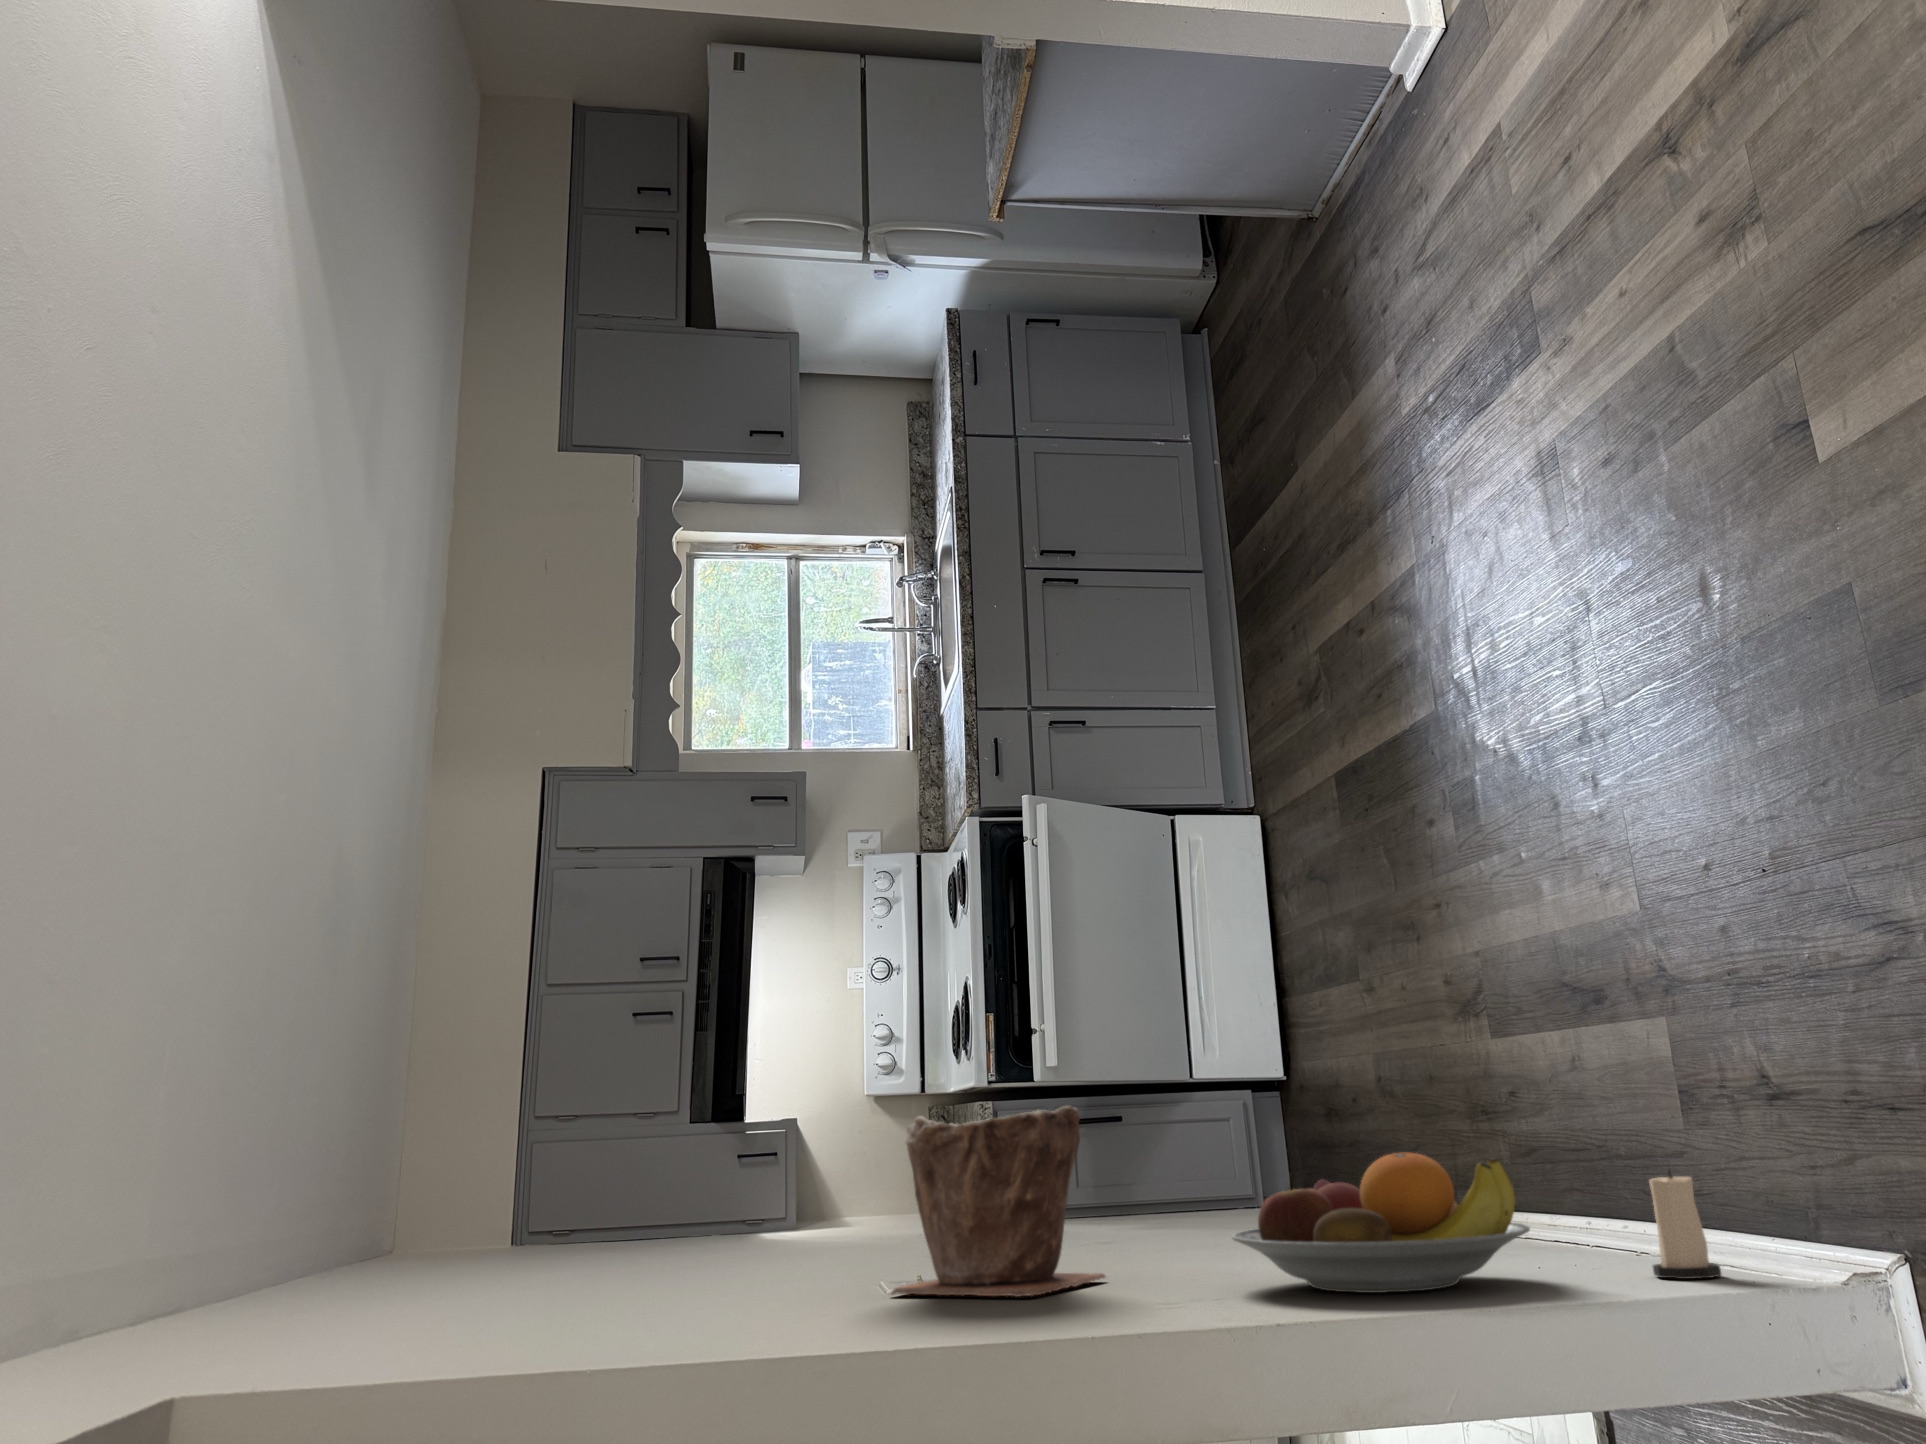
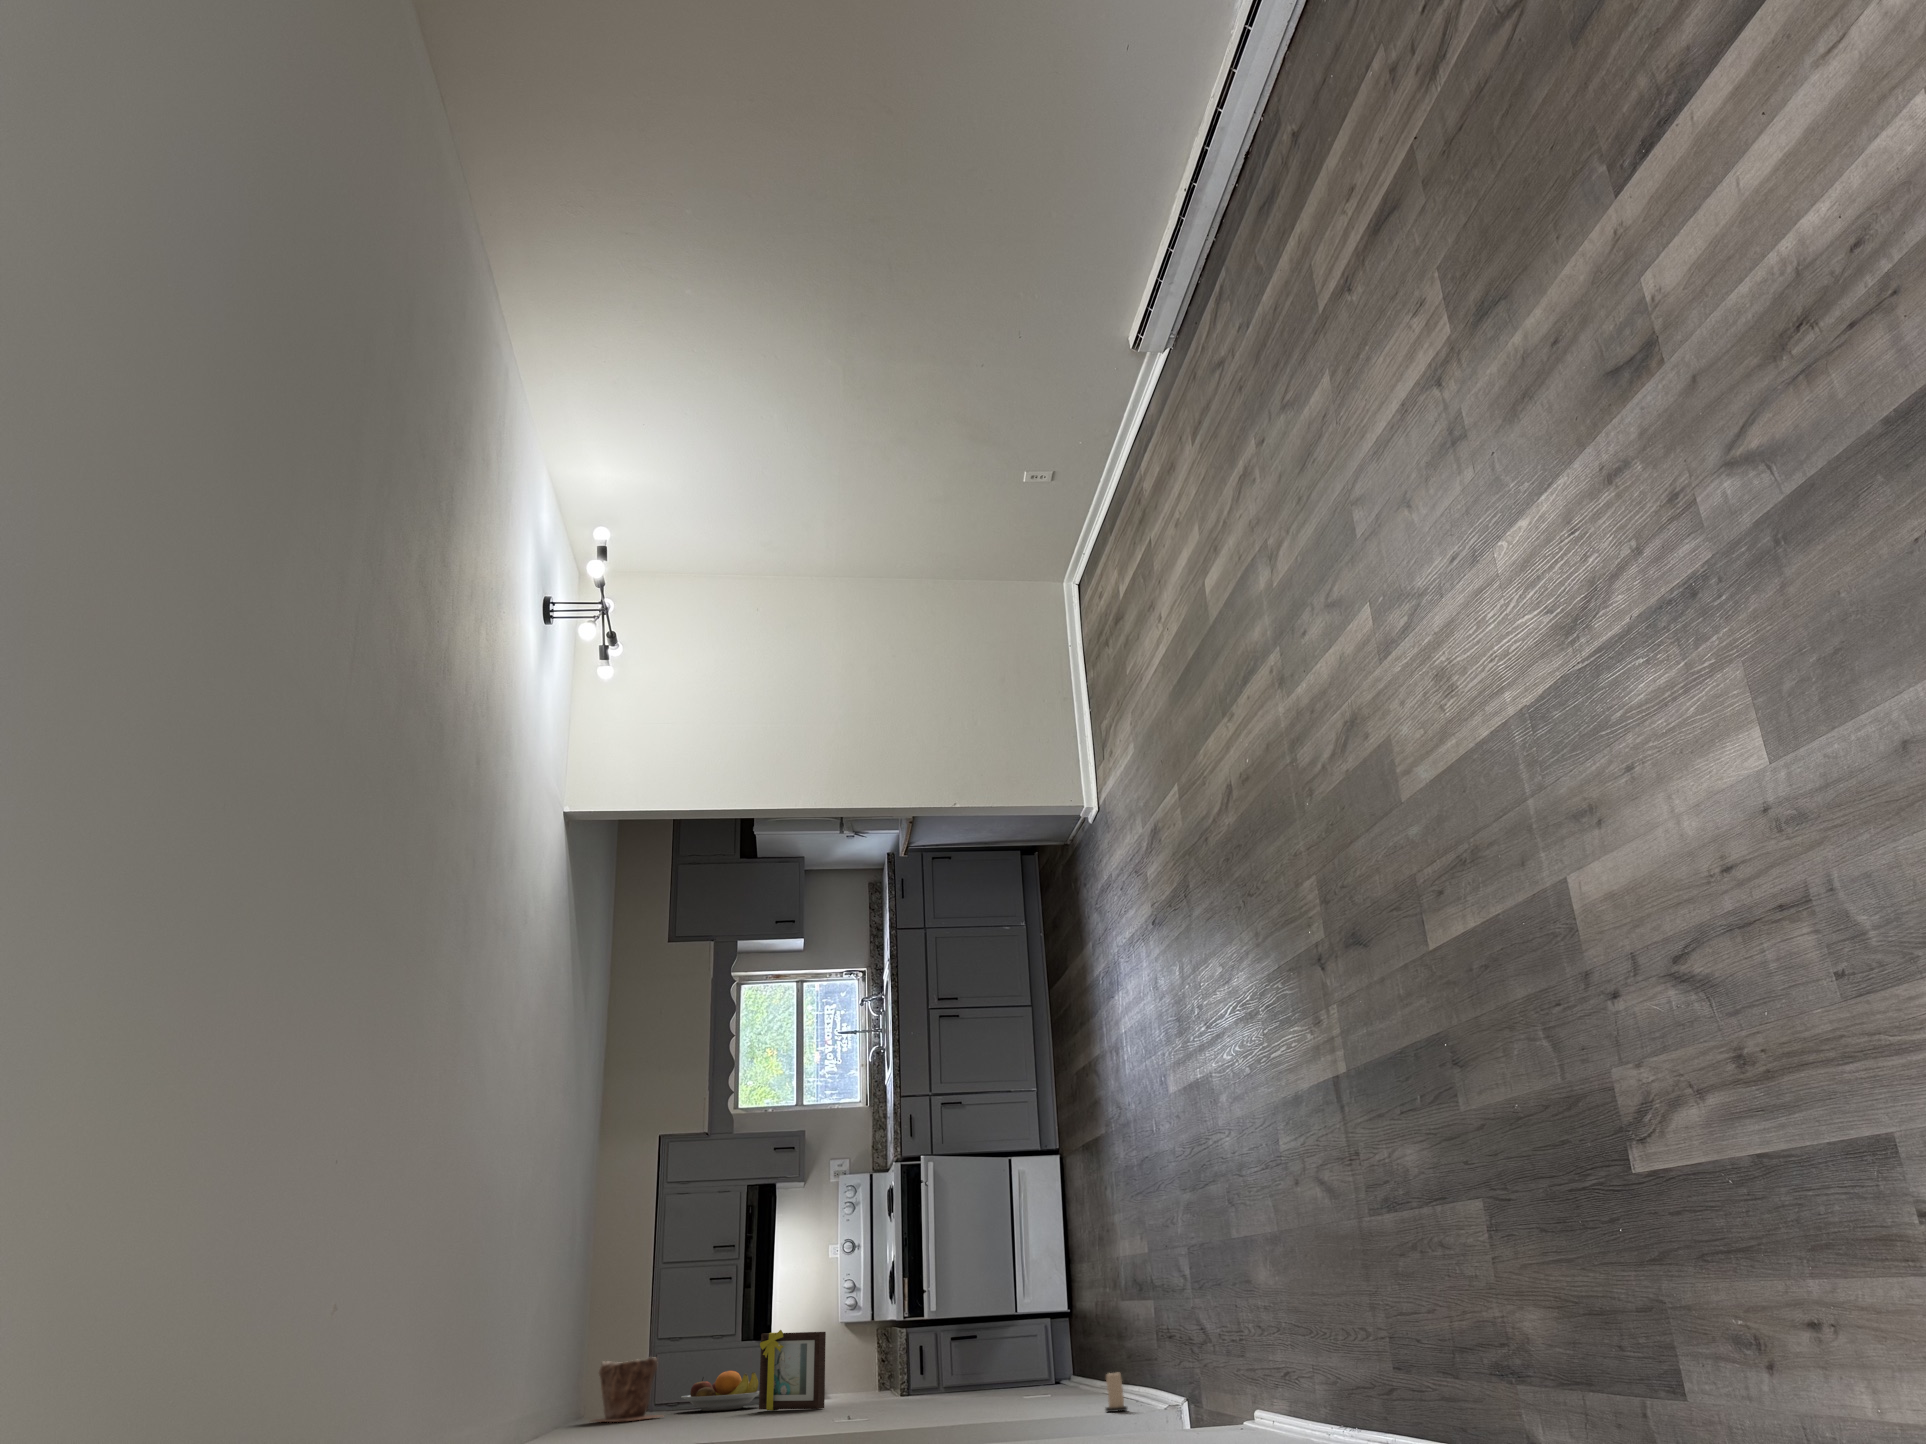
picture frame: none [722,1095,853,1245] -> present [759,1330,826,1411]
plant pot: present [891,1106,1106,1297] -> present [591,1358,661,1422]
fruit bowl: present [1232,1152,1530,1293] -> present [682,1371,759,1411]

